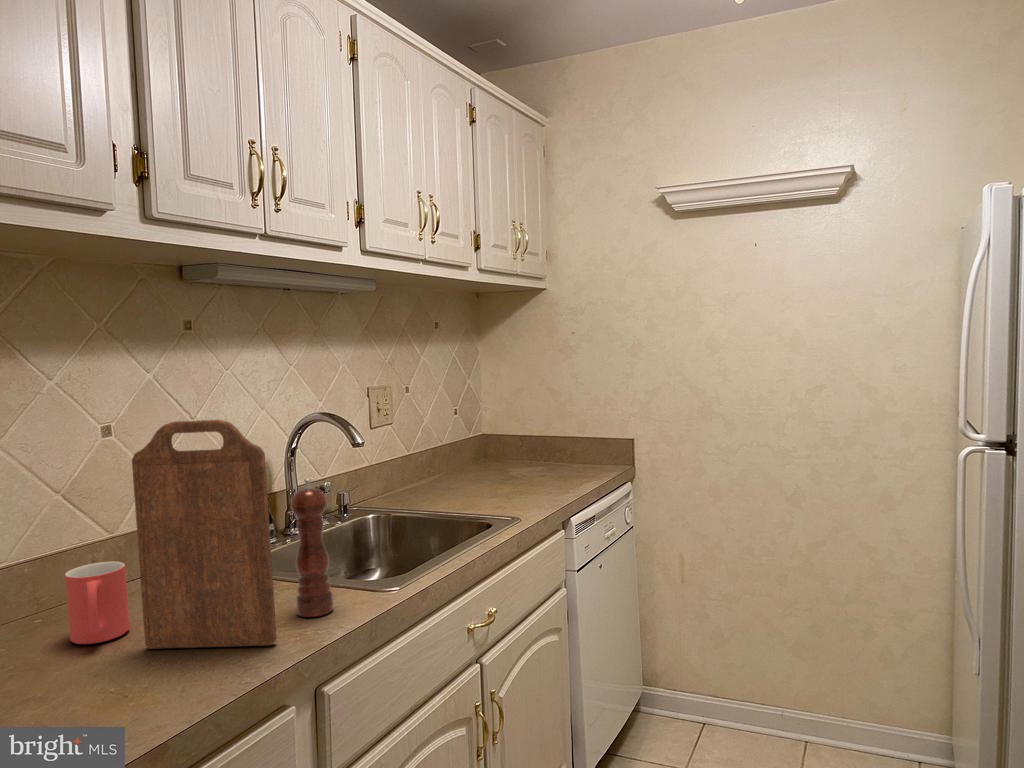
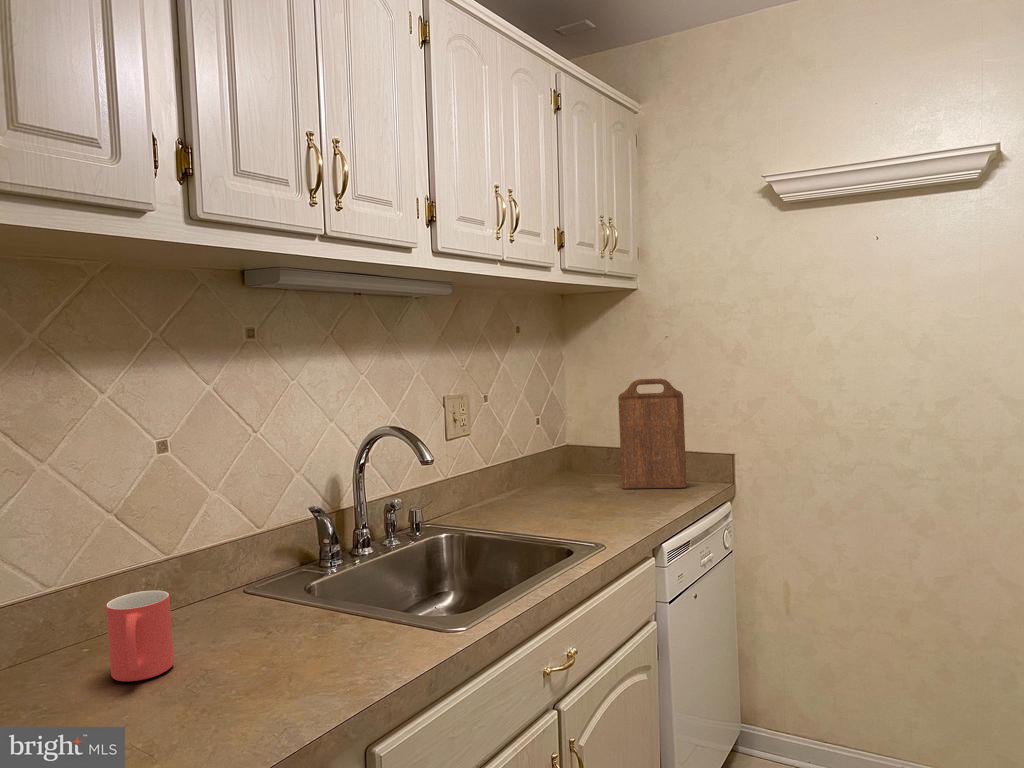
cutting board: present [132,420,277,649] -> present [618,378,687,489]
pepper mill: present [291,479,333,617] -> none [344,506,390,661]

